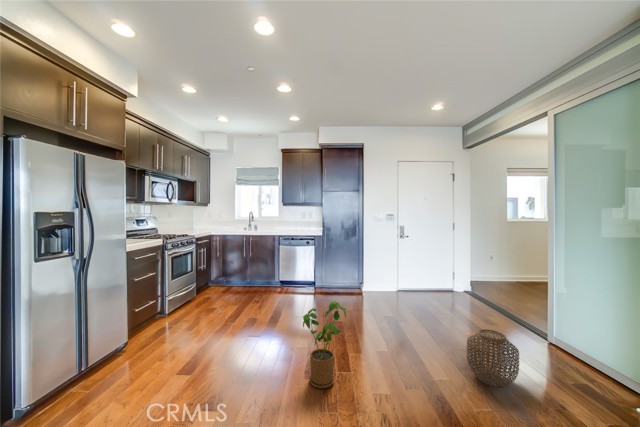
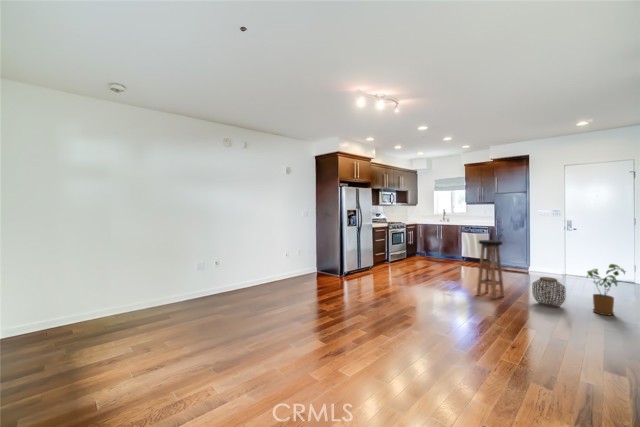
bar stool: none [388,272,430,398] -> present [477,240,504,299]
house plant: present [303,301,347,388] -> present [587,264,625,315]

